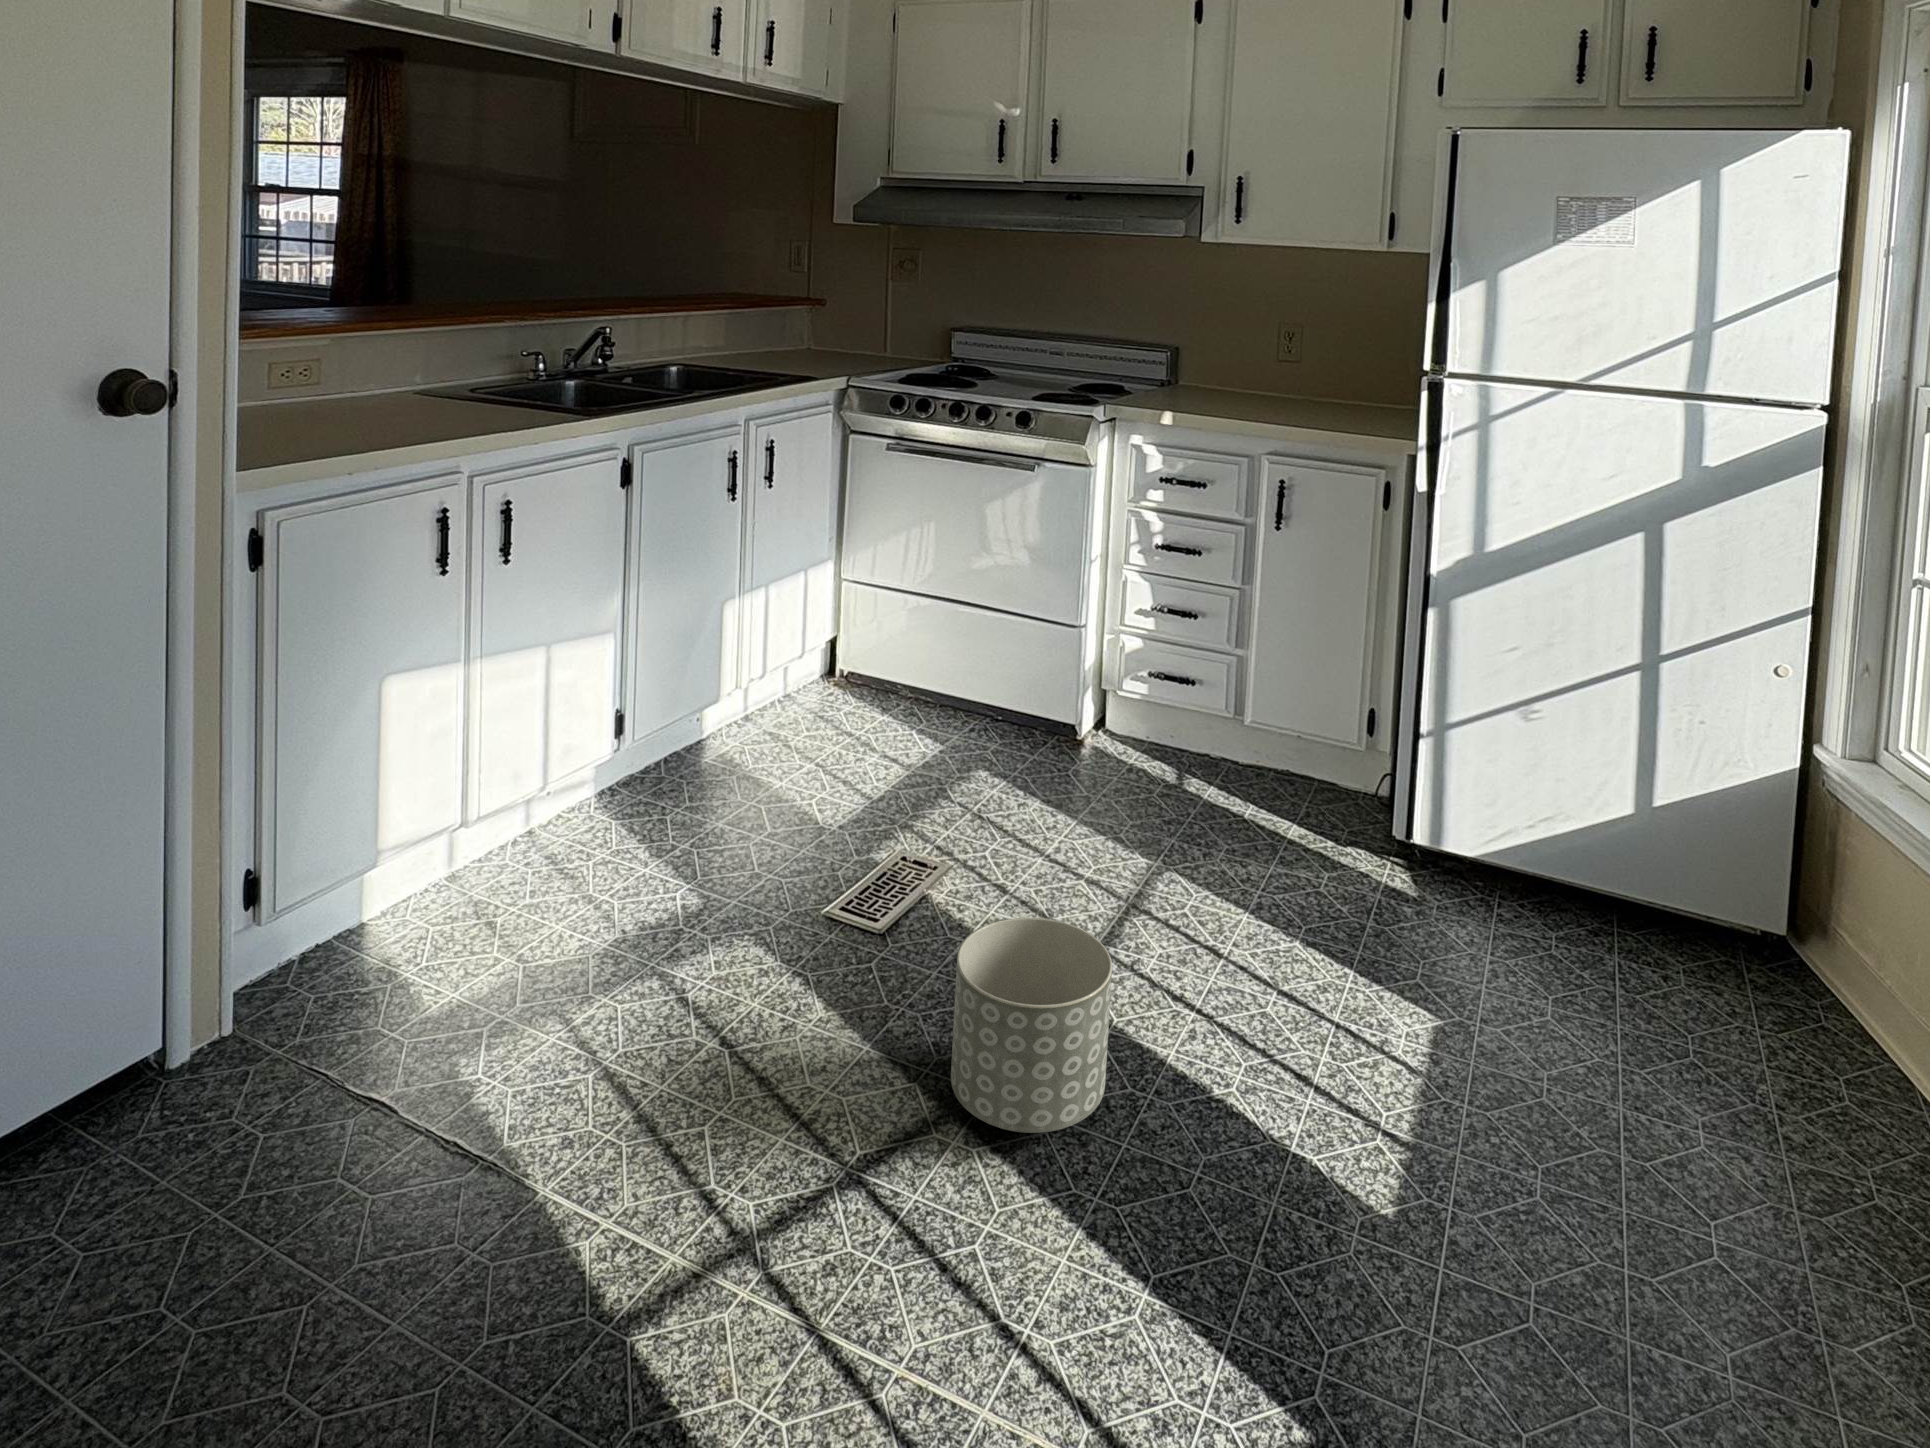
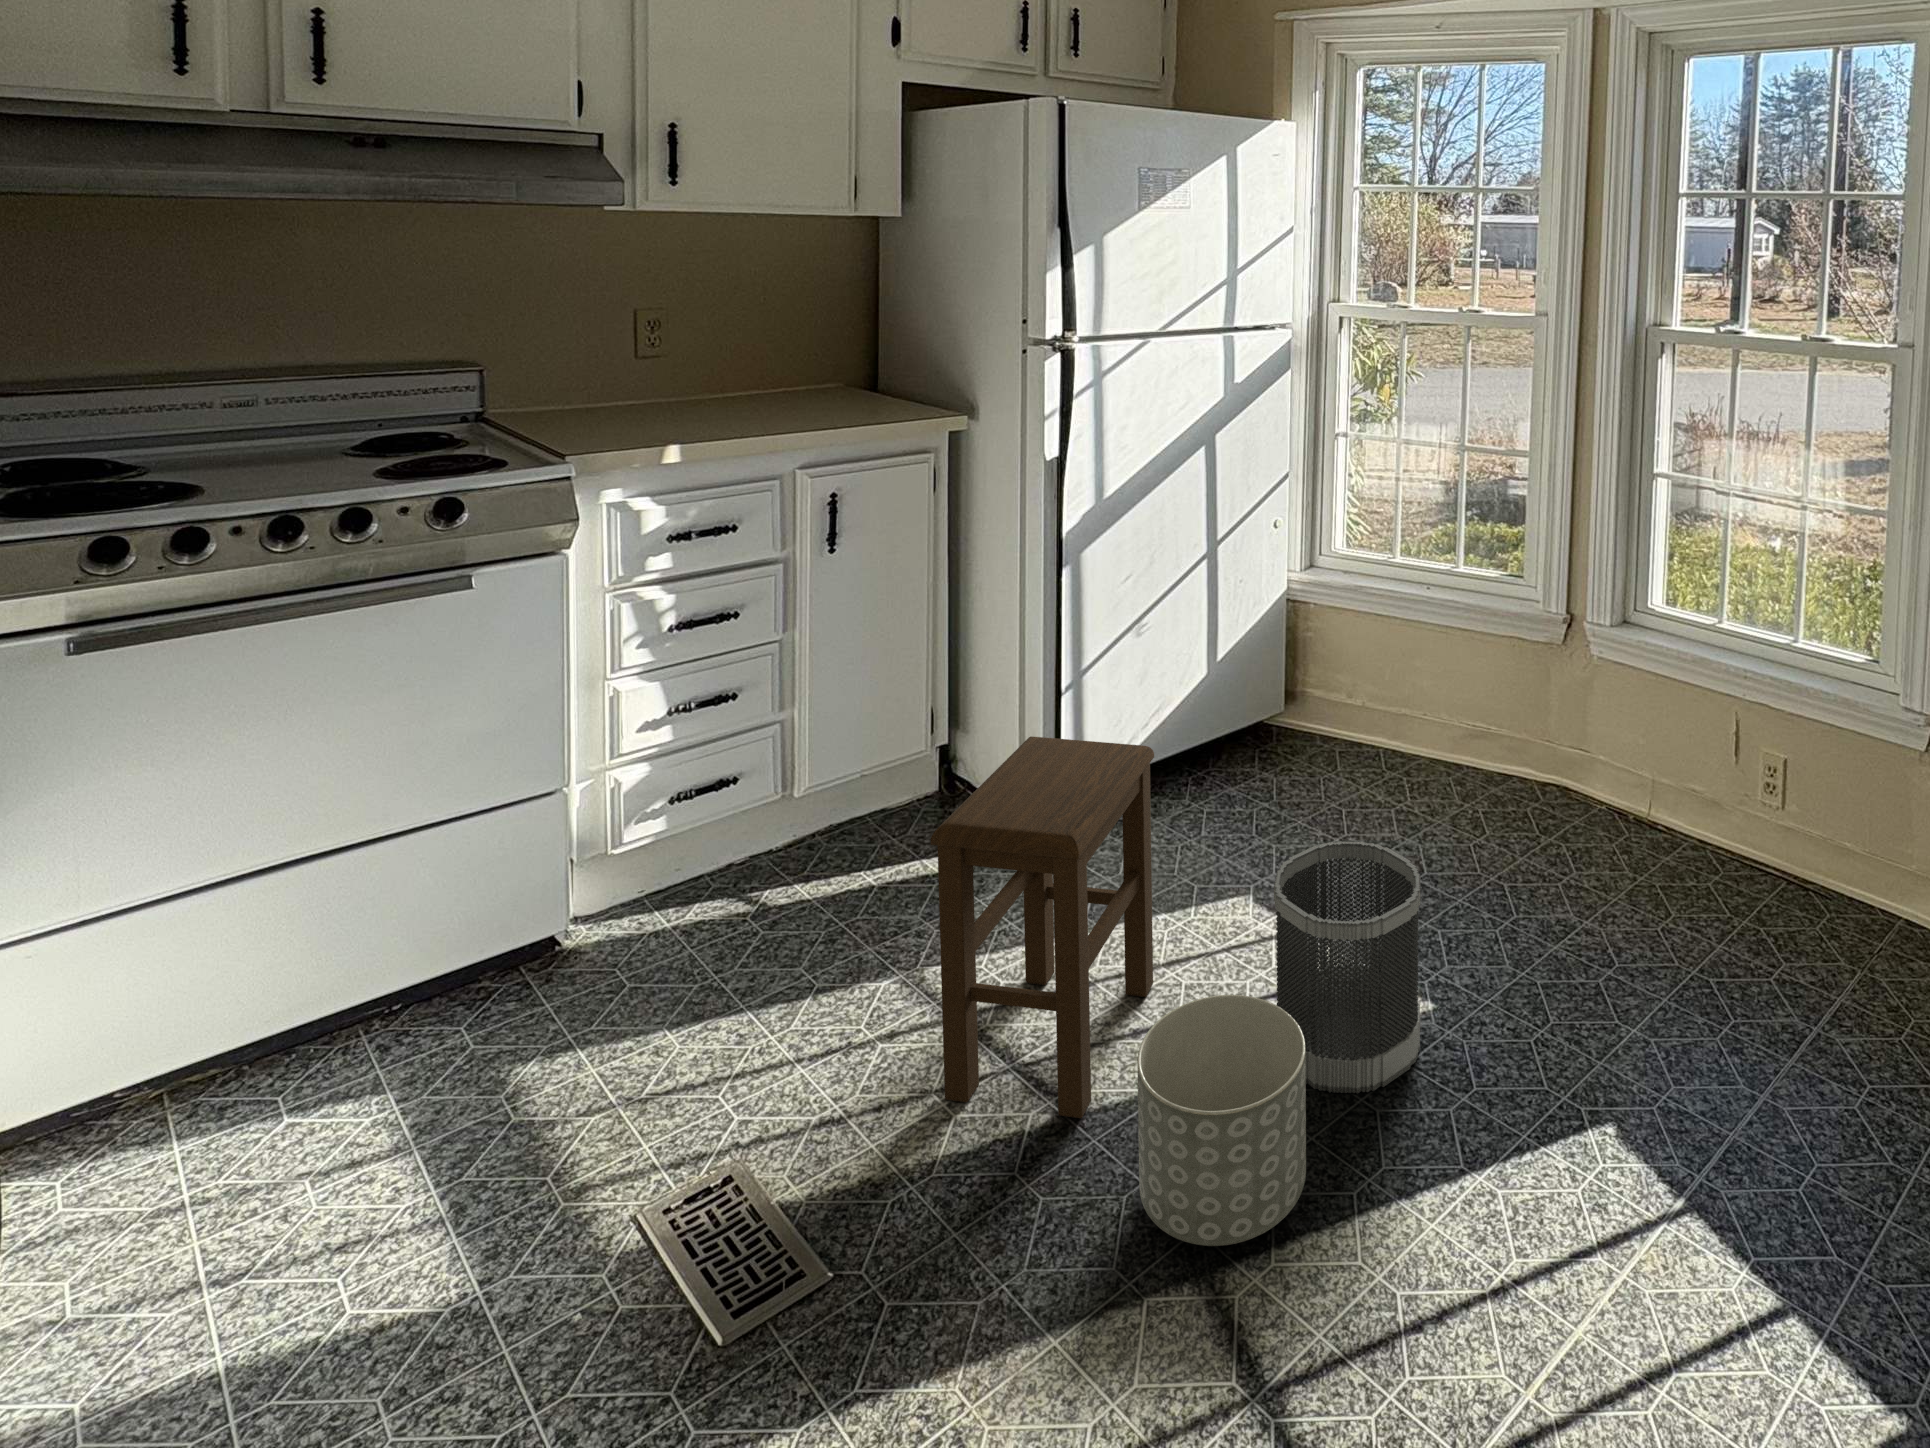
stool: none [1046,696,1268,996] -> present [931,737,1154,1118]
wastebasket: none [1185,913,1369,1209] -> present [1274,841,1420,1094]

